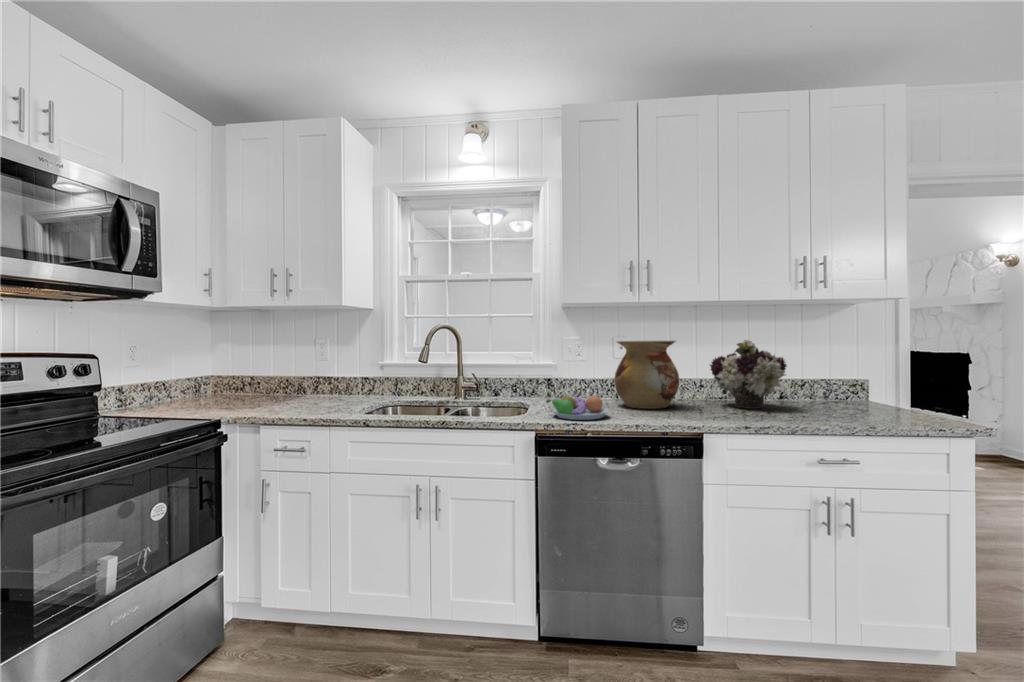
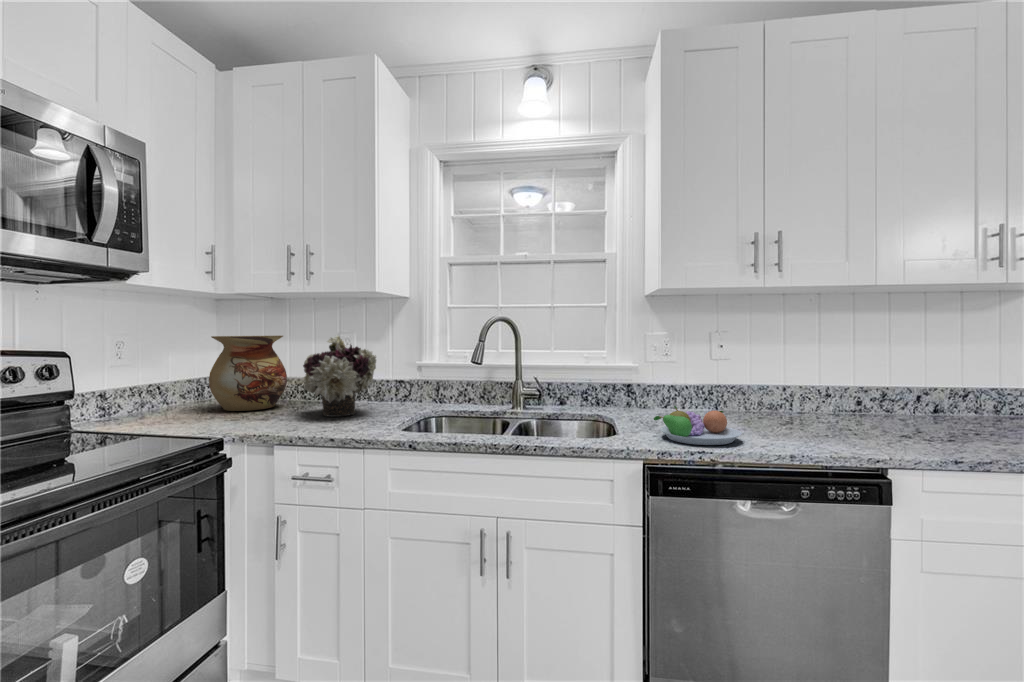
flower arrangement: present [710,340,787,409] -> present [303,335,376,417]
vase: present [614,341,679,409] -> present [209,336,287,411]

